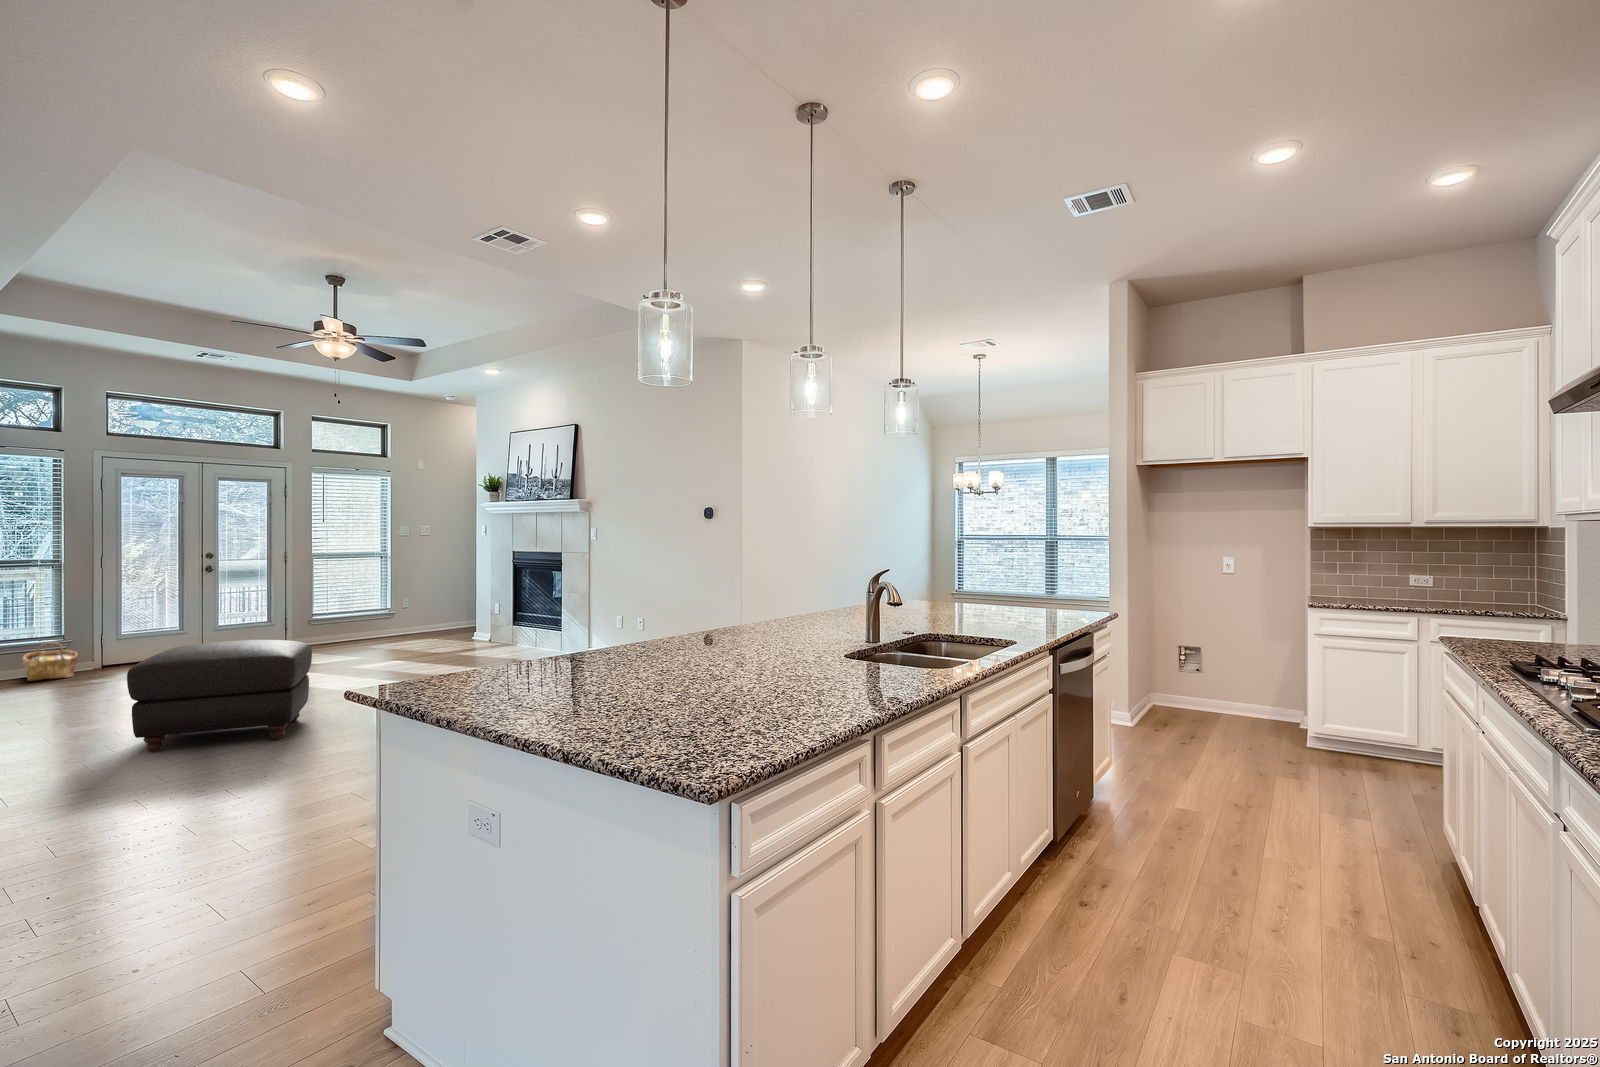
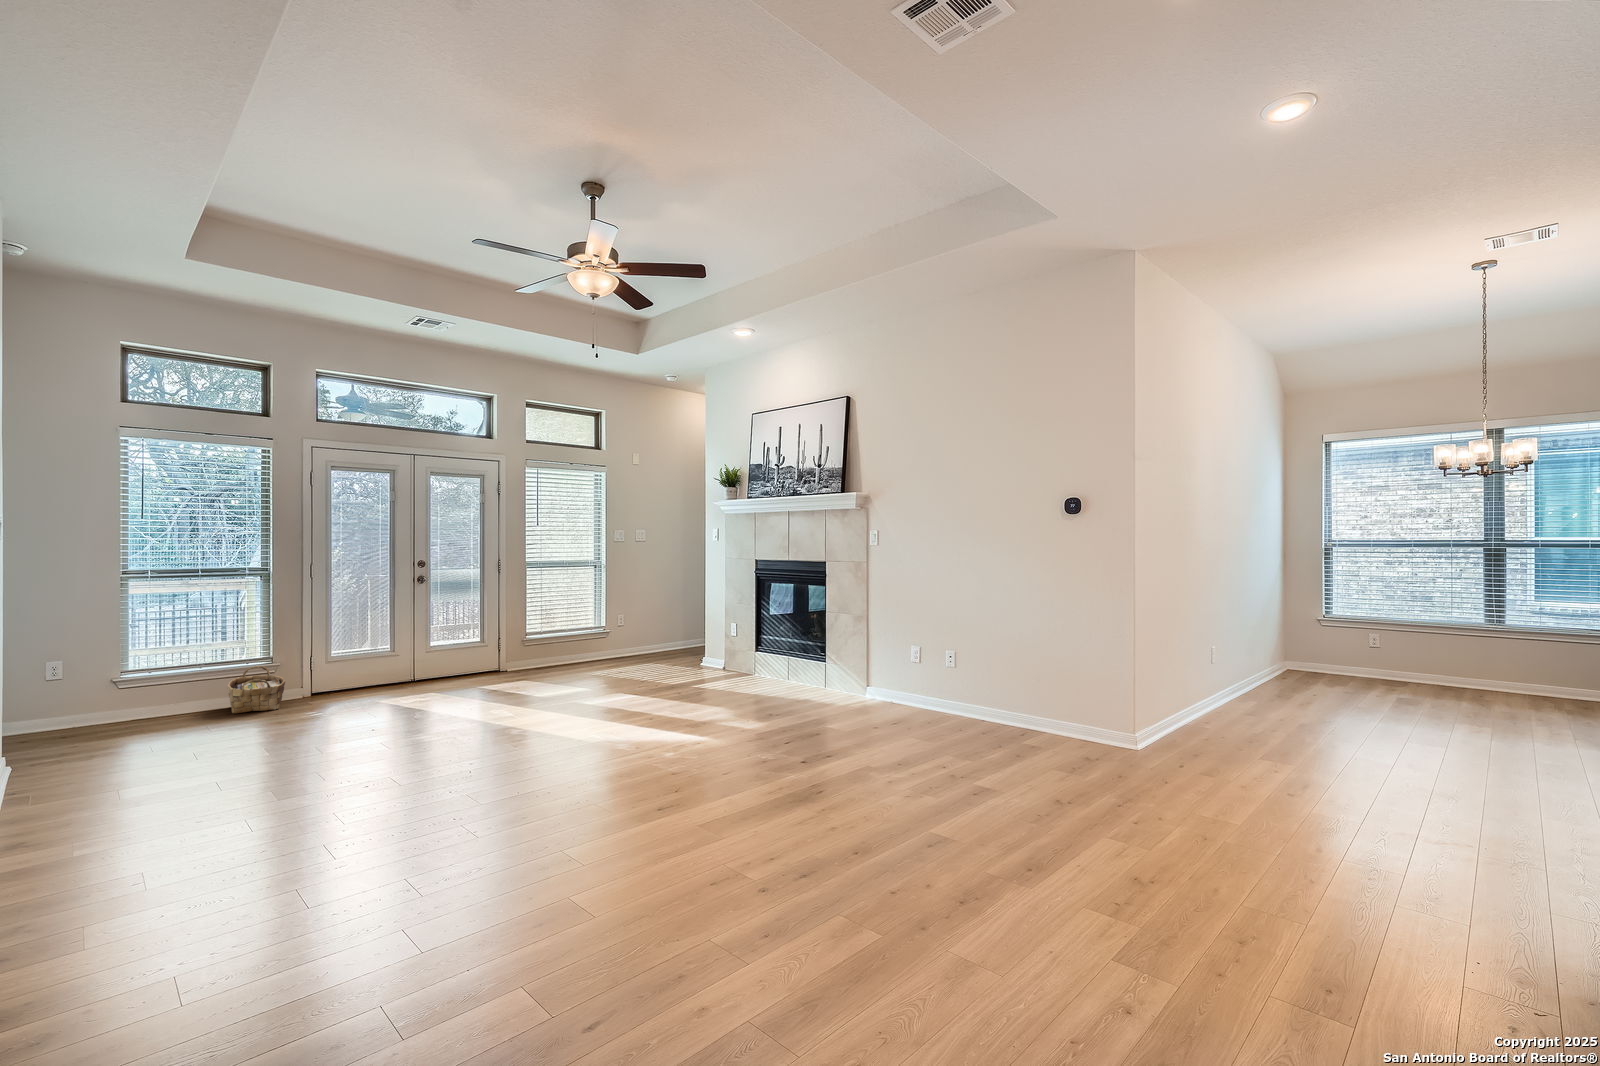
ottoman: present [127,640,312,752] -> none [339,690,570,866]

